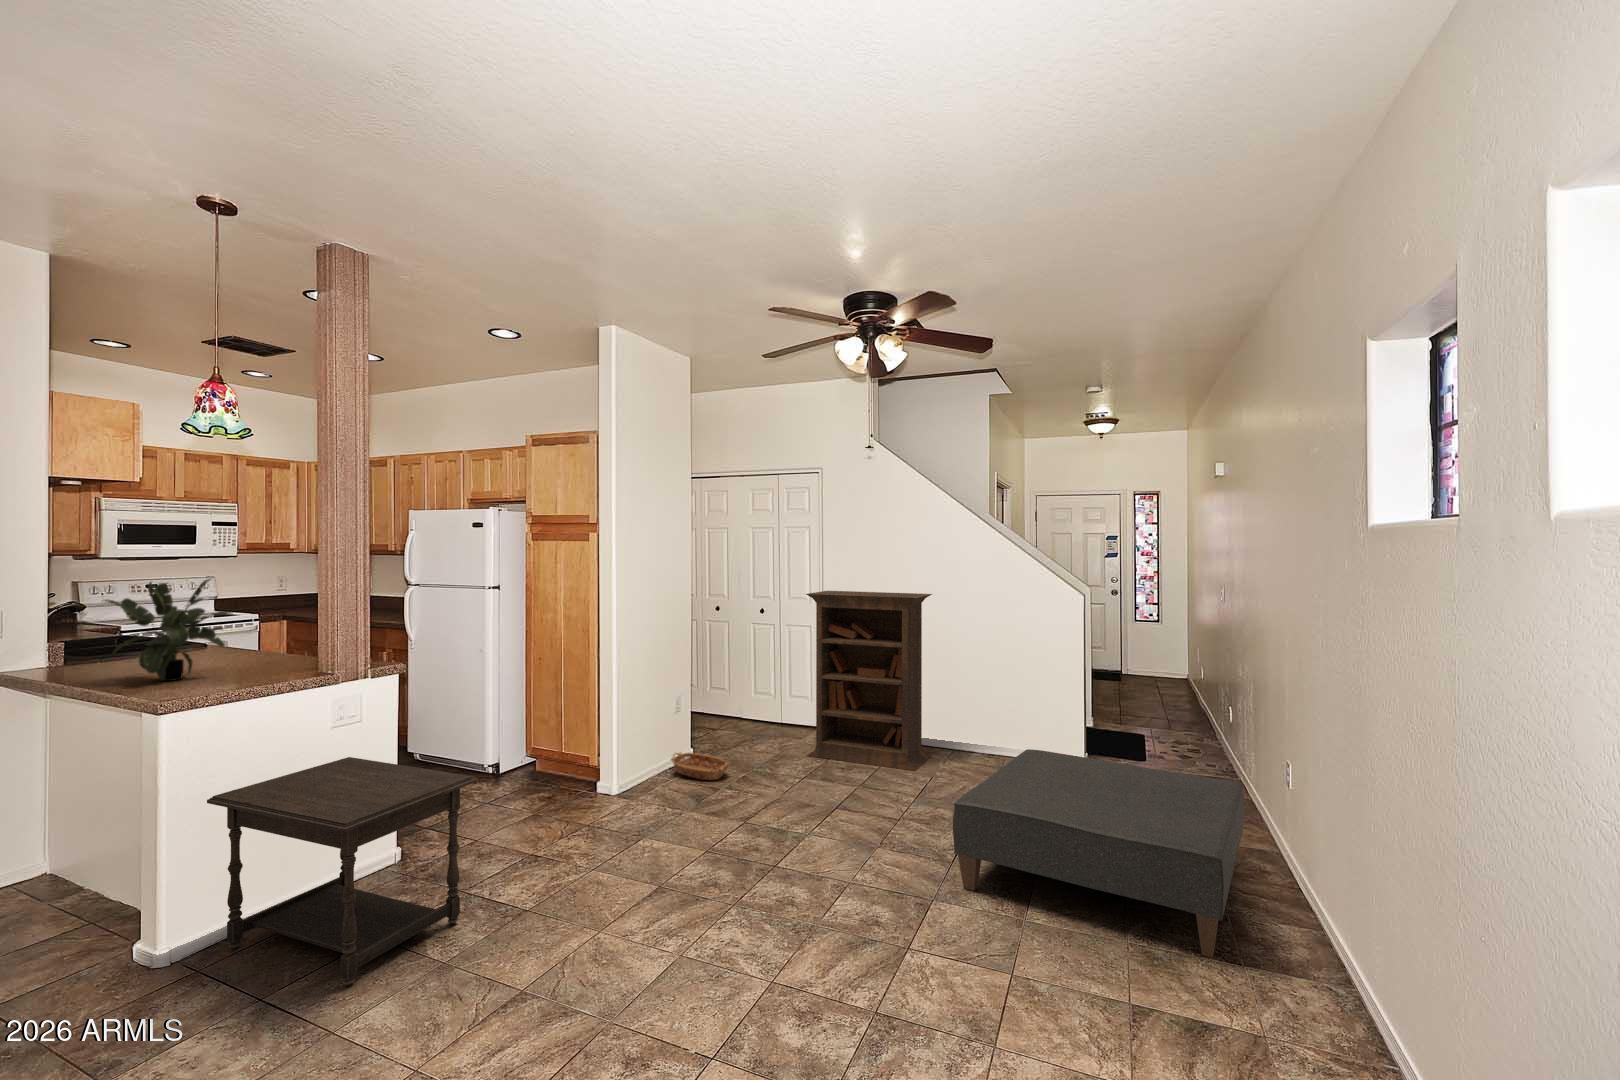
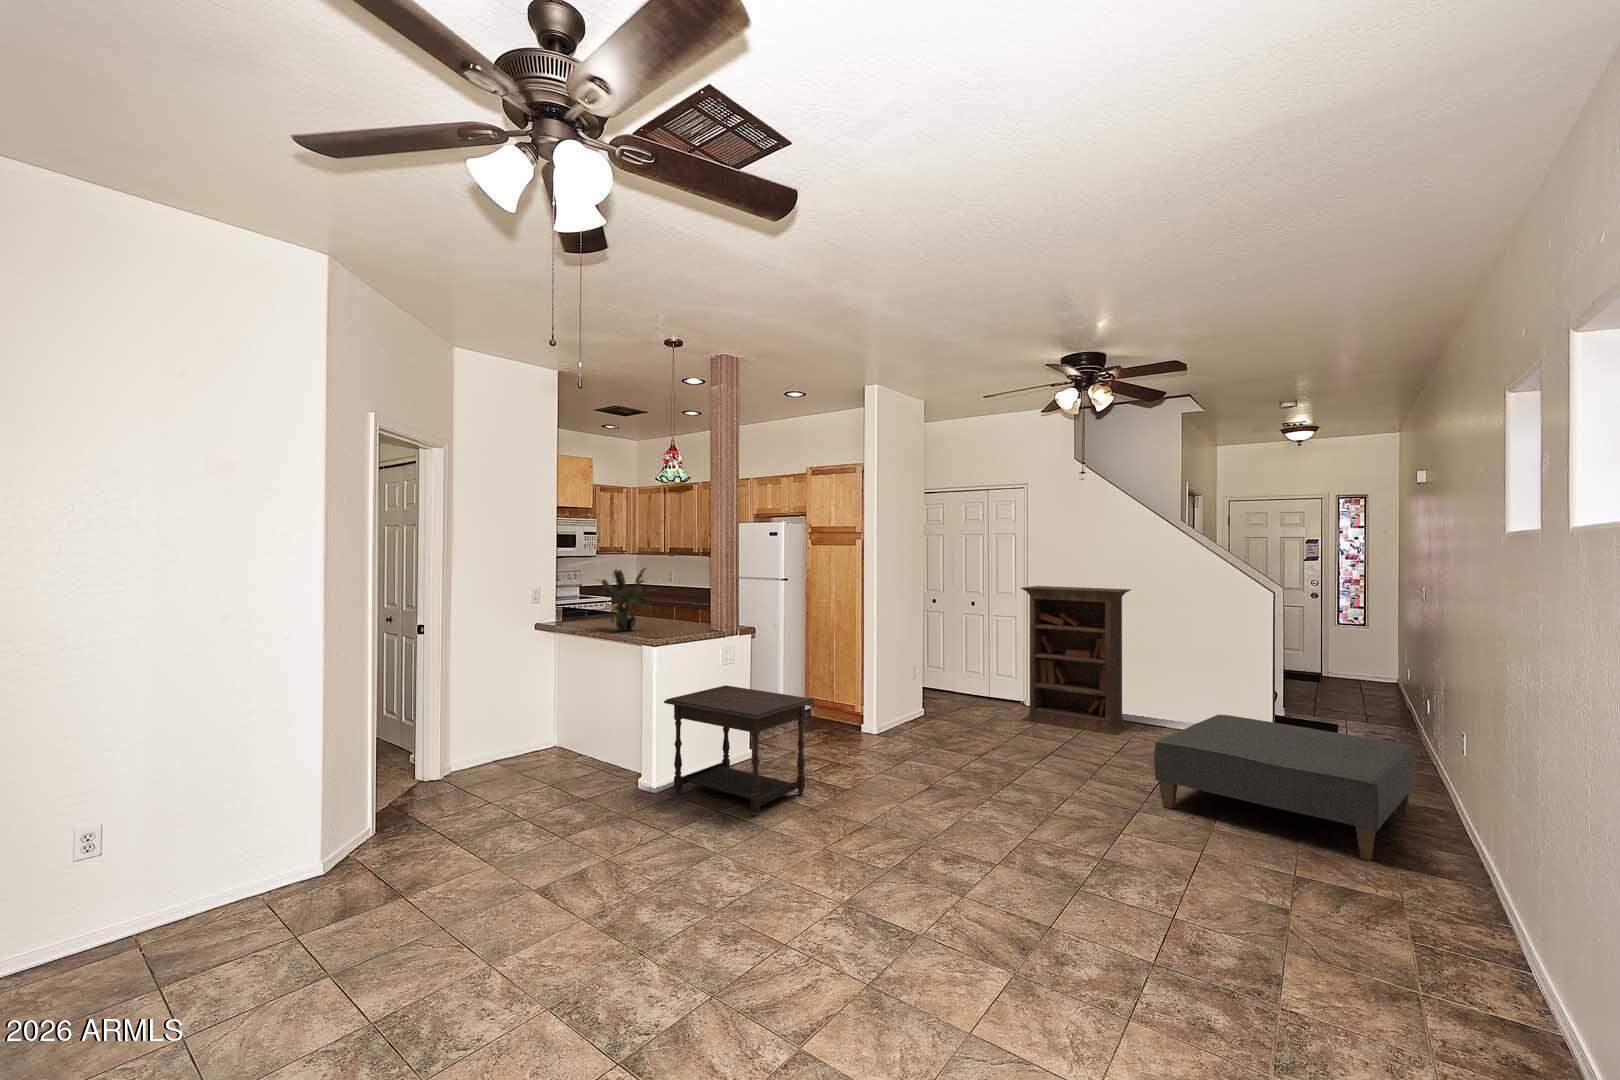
basket: present [671,752,729,780] -> none [909,706,971,733]

